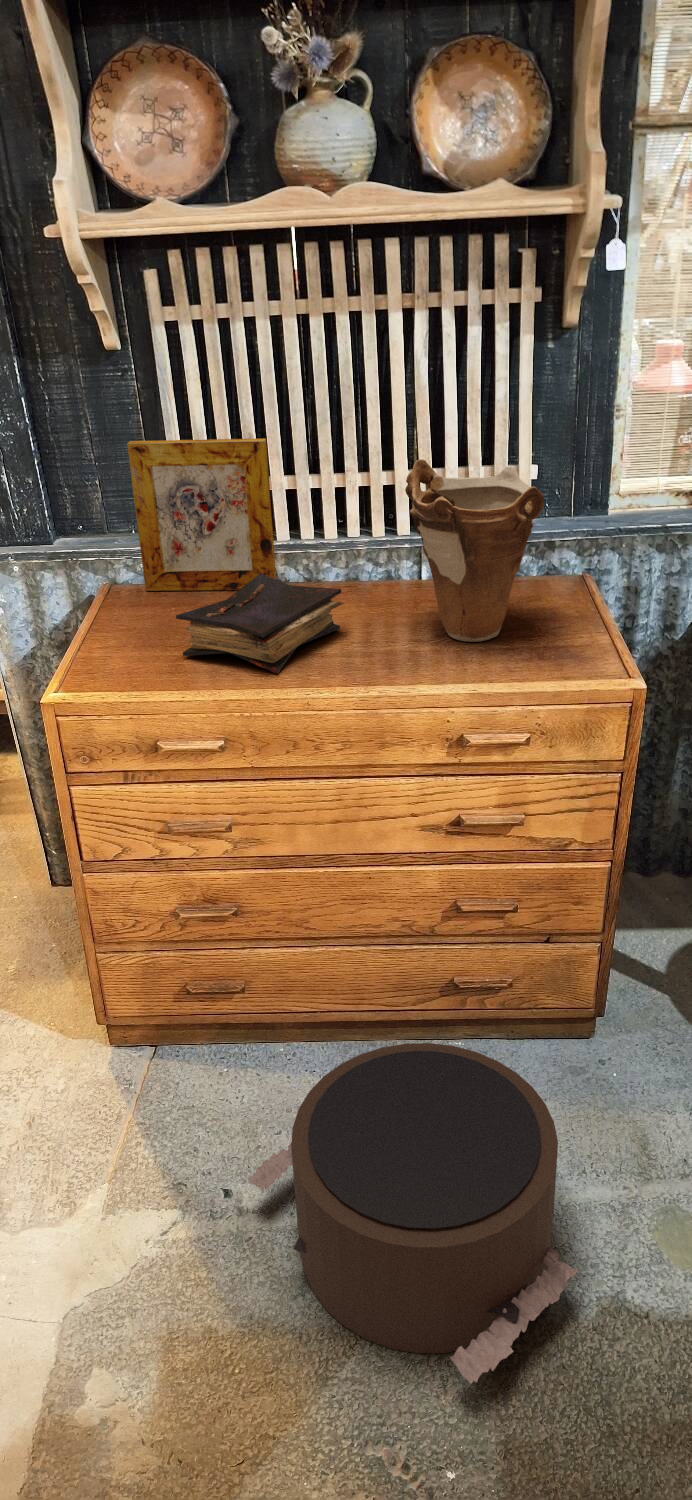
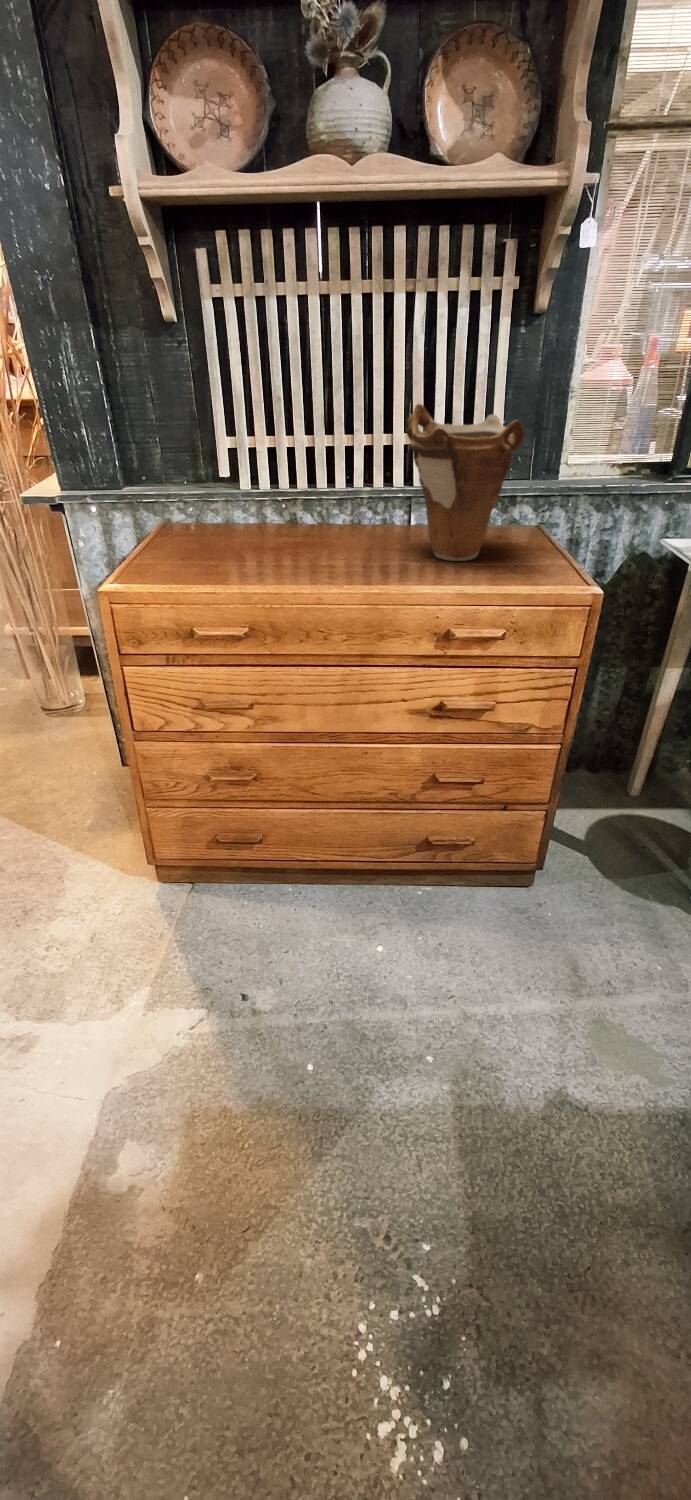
picture frame: present [127,438,276,591] -> none [179,397,297,528]
book: present [176,574,343,674] -> none [213,506,352,577]
pouf: present [248,1043,578,1383] -> none [260,884,532,1170]

